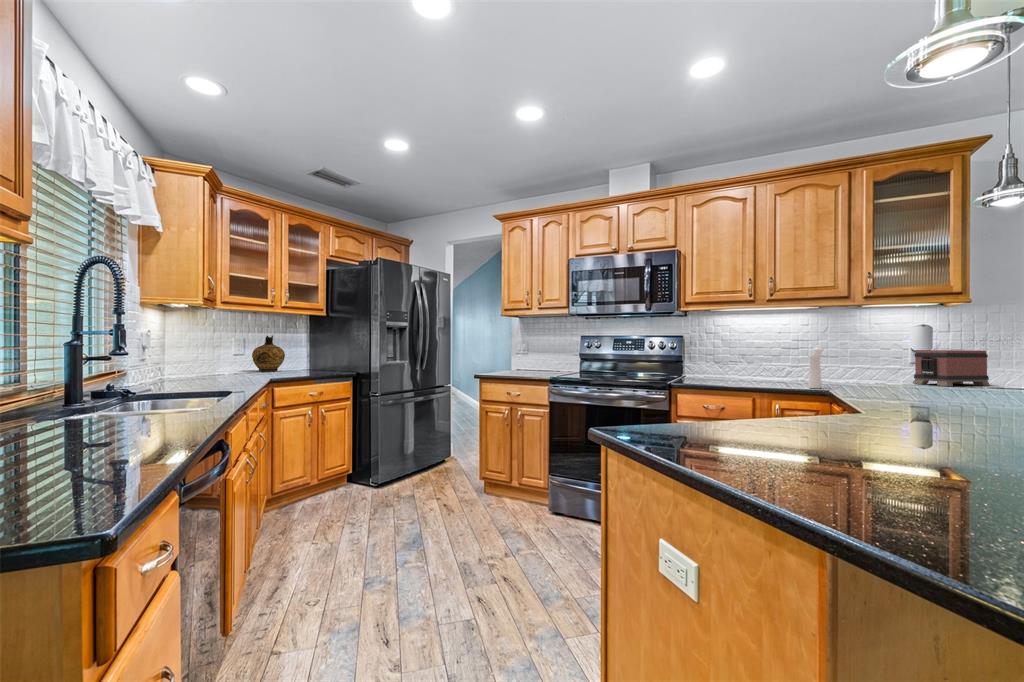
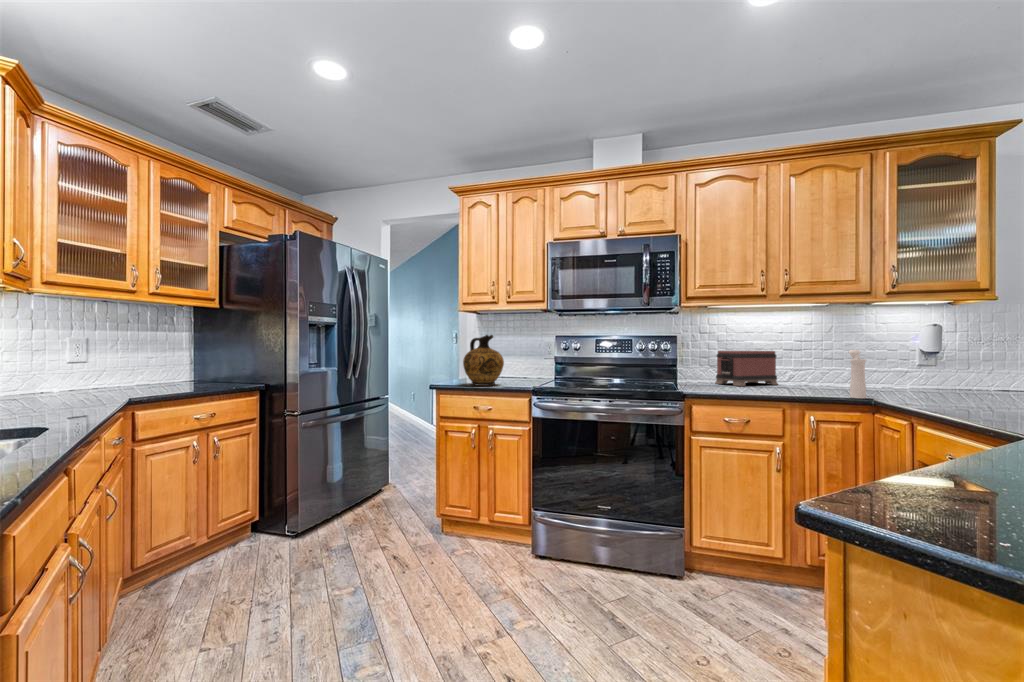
ceramic jug: present [252,336,285,372] -> present [463,335,504,386]
toaster: present [913,350,990,386] -> present [715,351,778,386]

